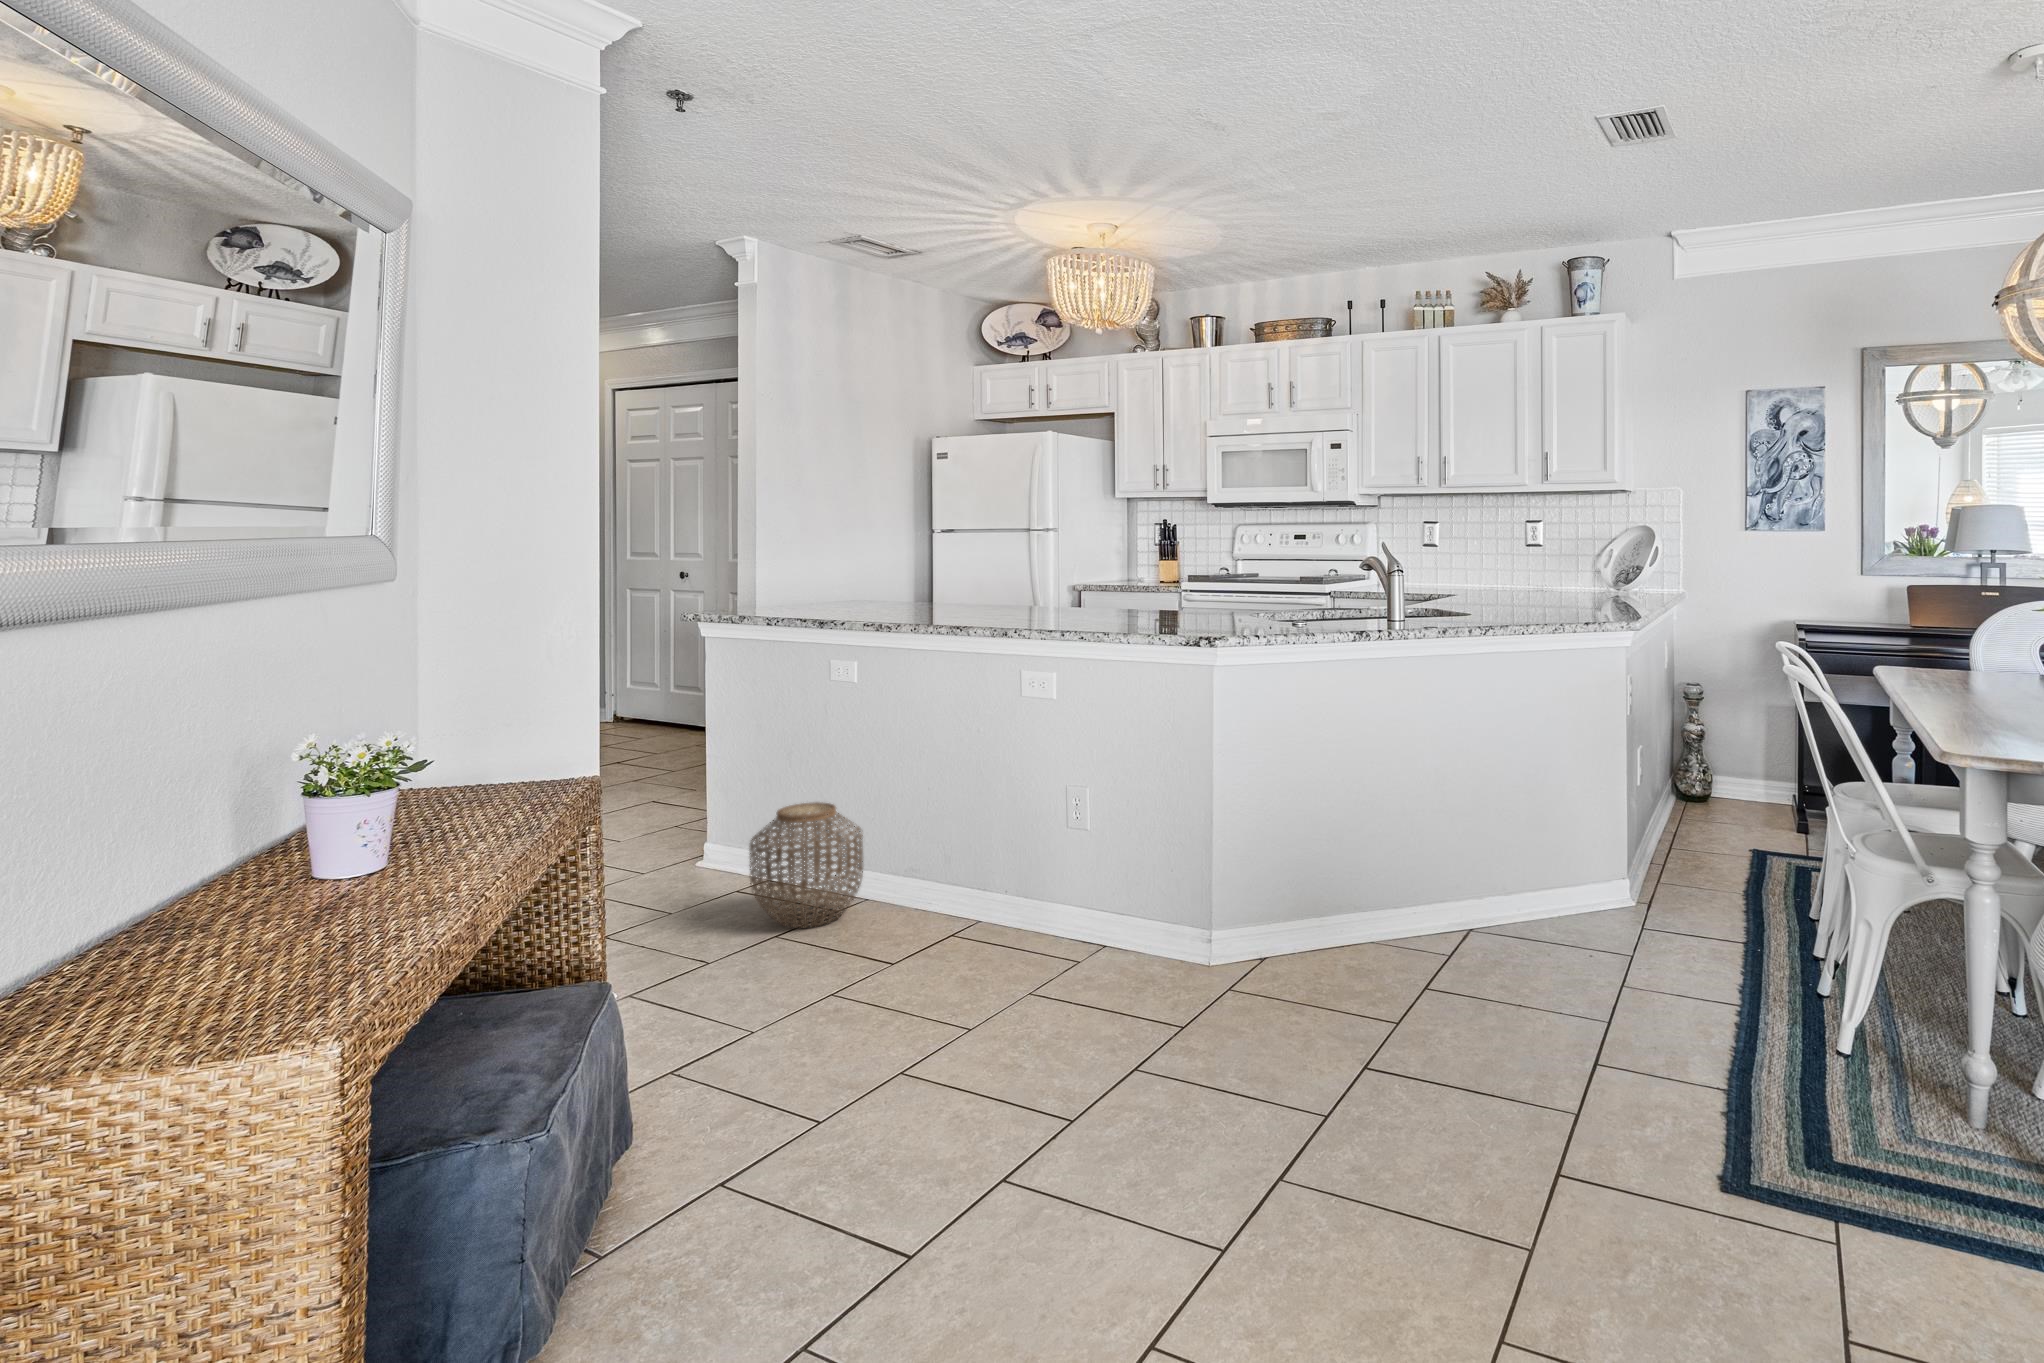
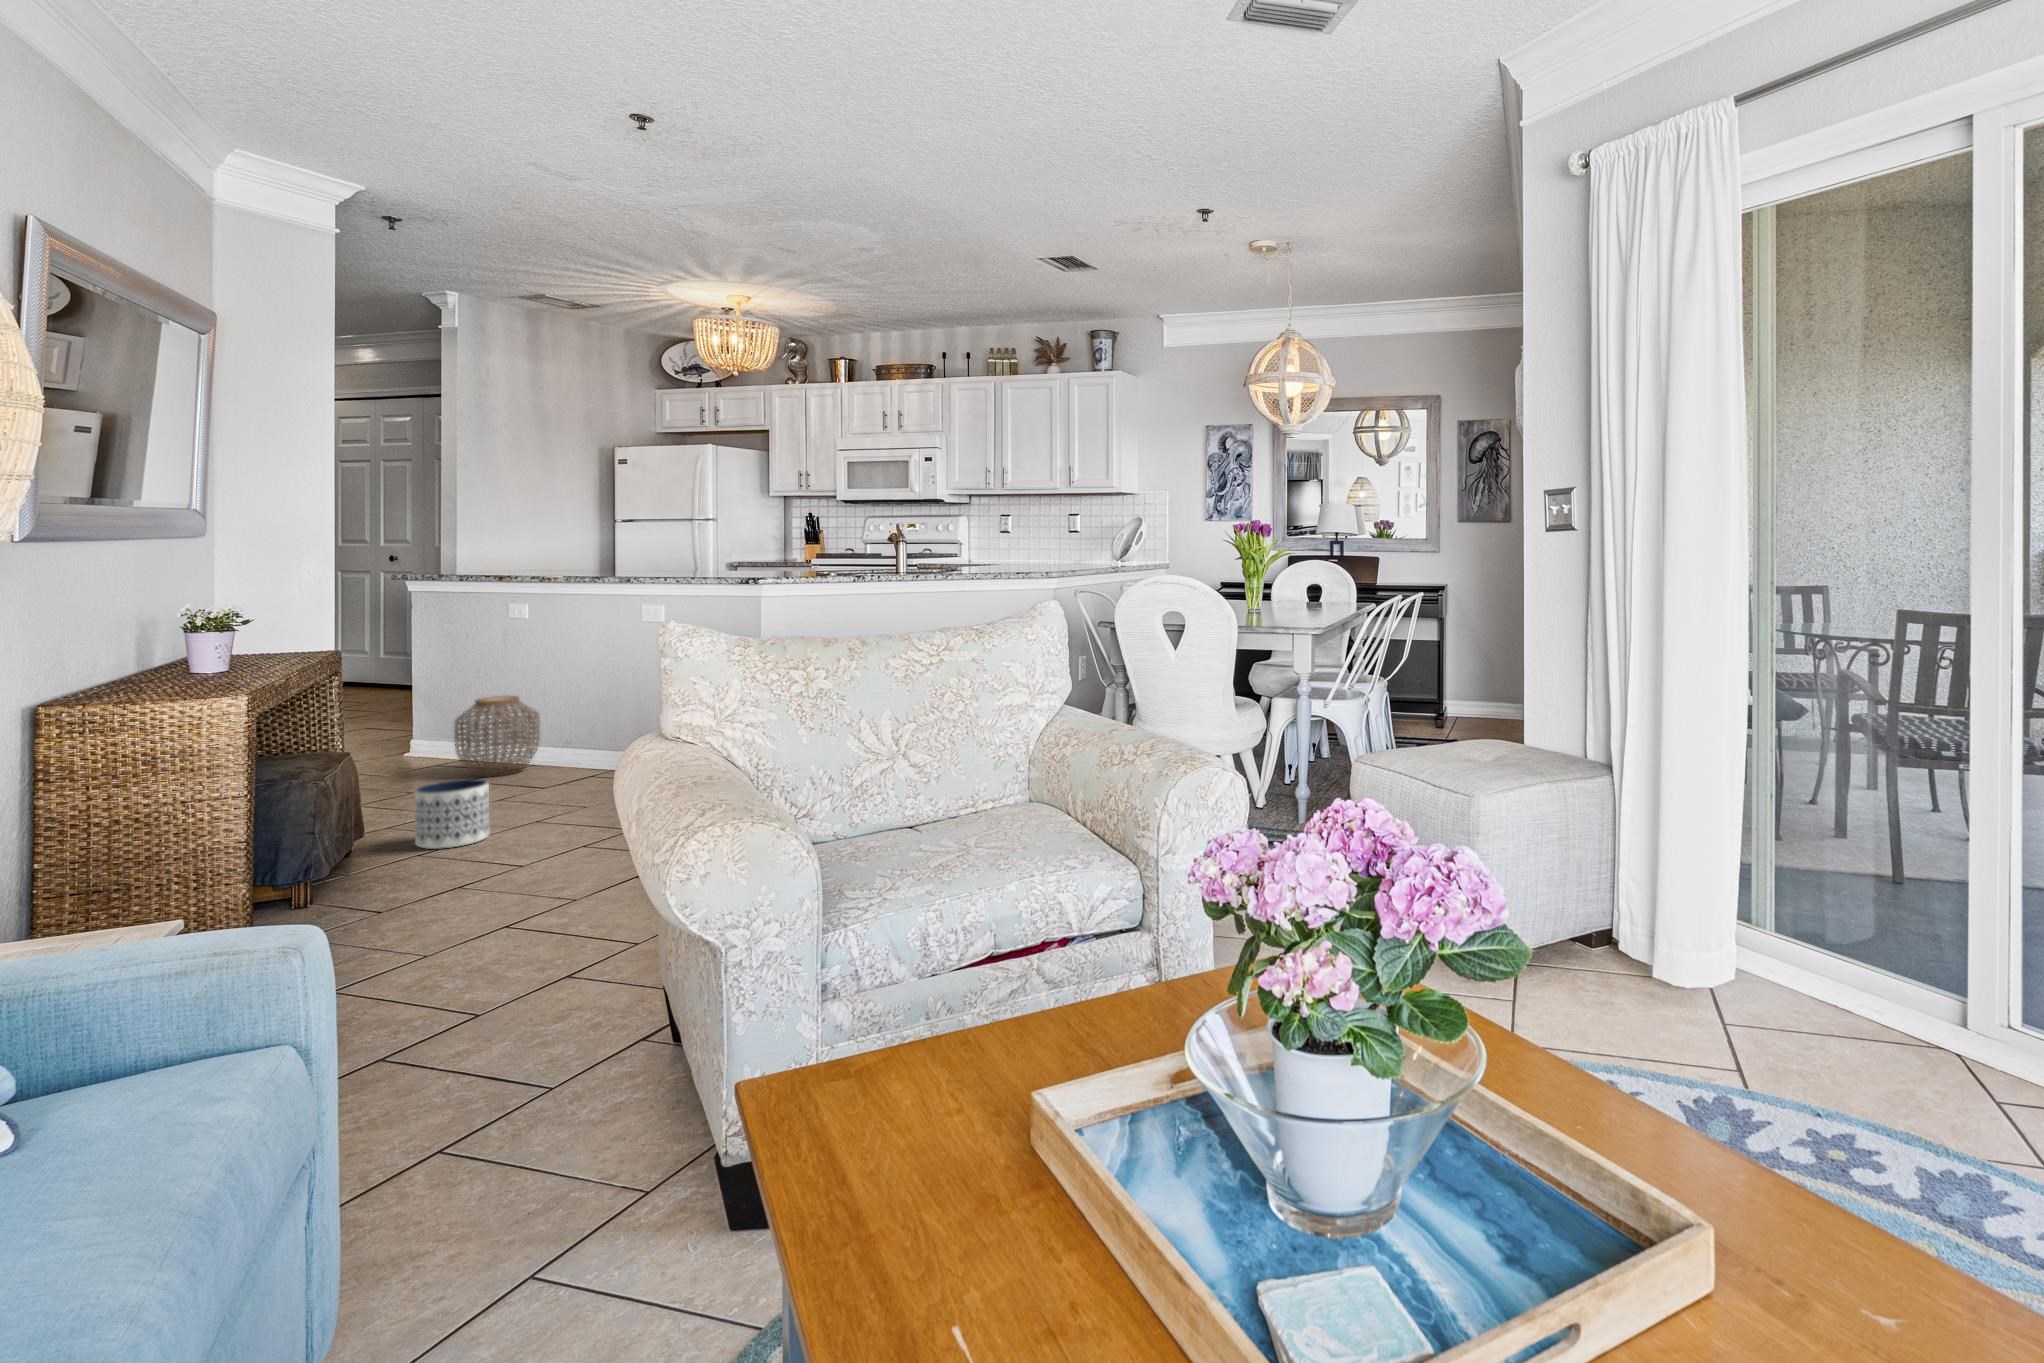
planter: none [706,1002,824,1146] -> present [415,779,489,849]

